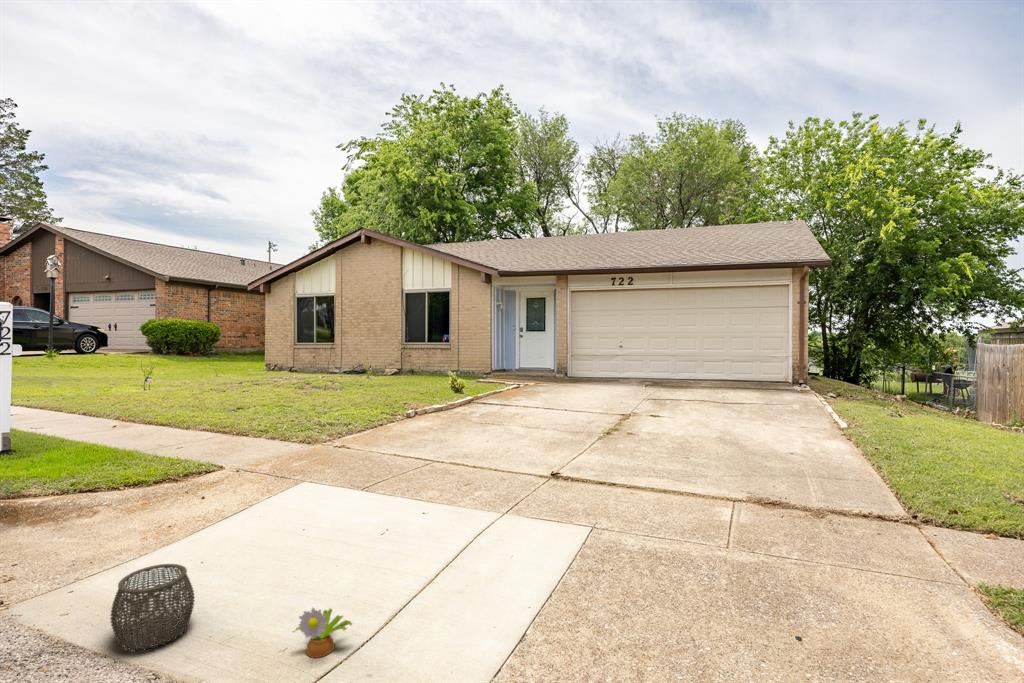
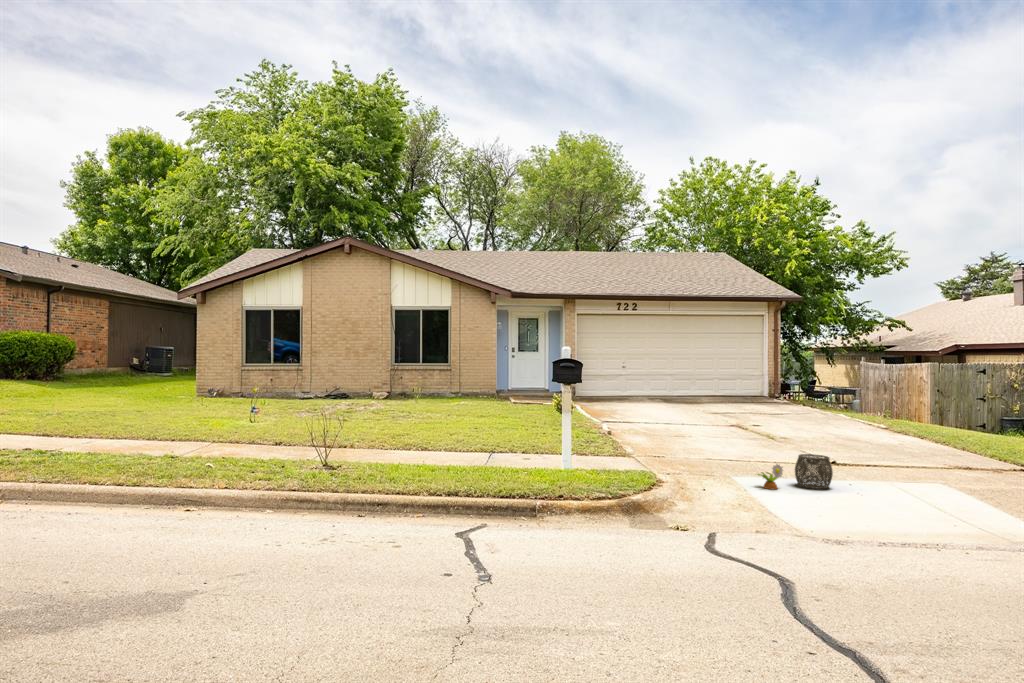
decorative plant: present [293,608,352,658] -> present [758,464,783,489]

